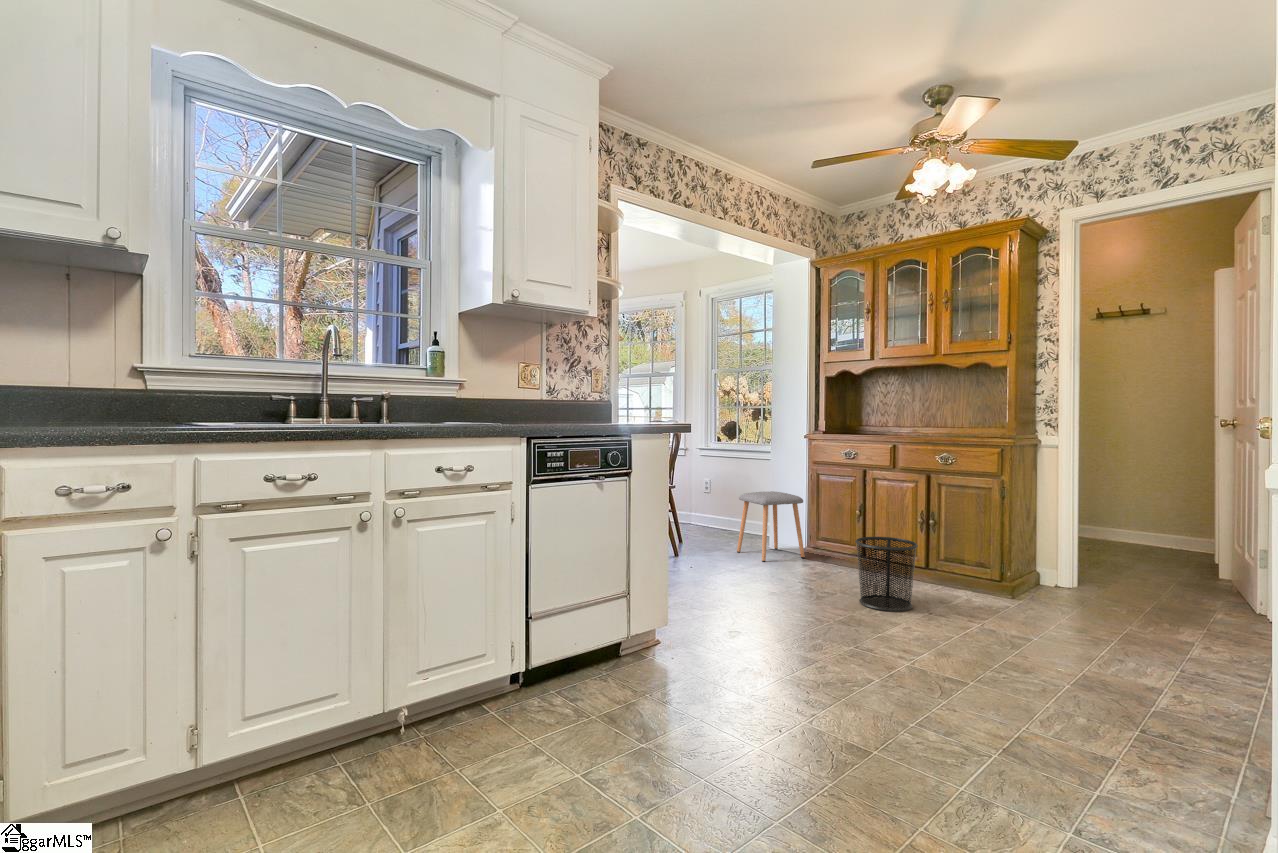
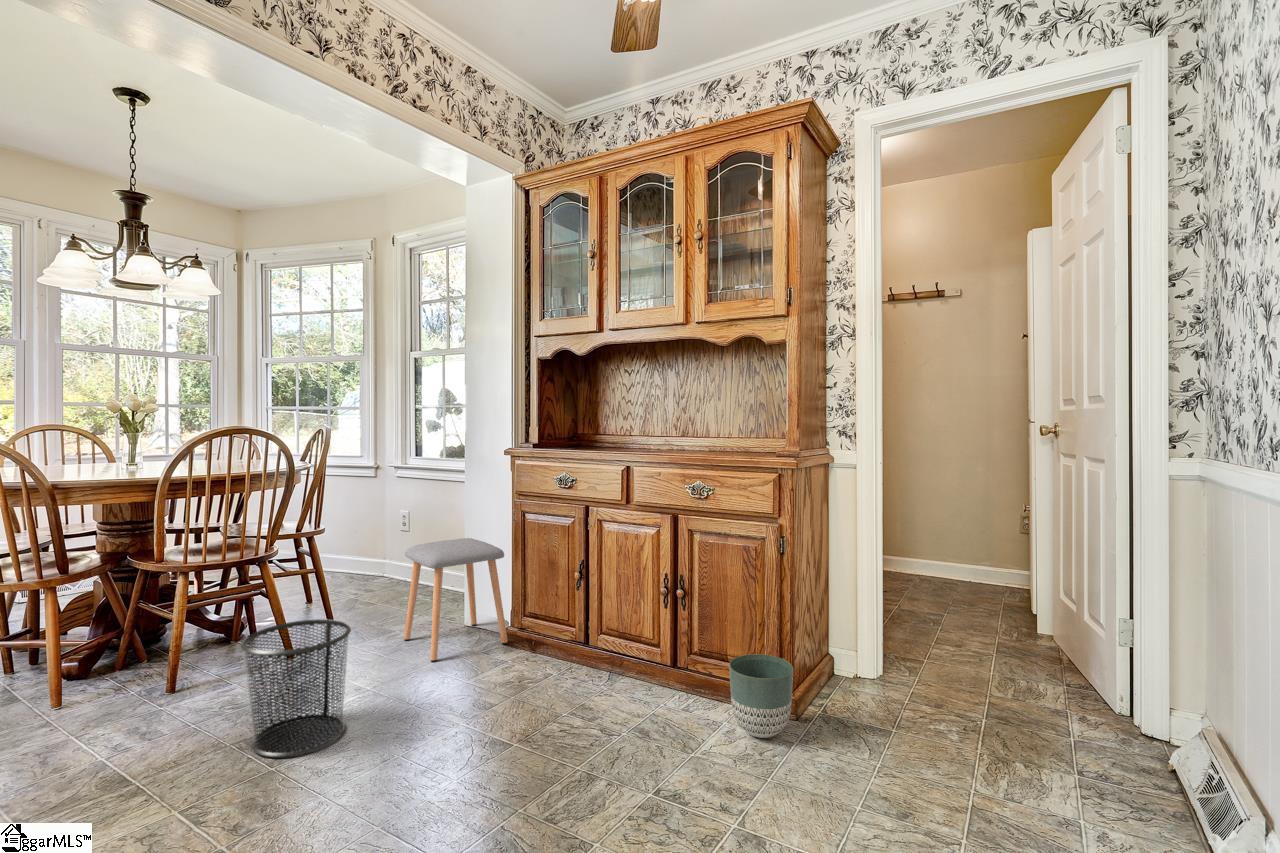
waste bin: present [855,537,918,611] -> present [241,619,351,758]
planter: none [968,557,1011,603] -> present [729,654,793,738]

